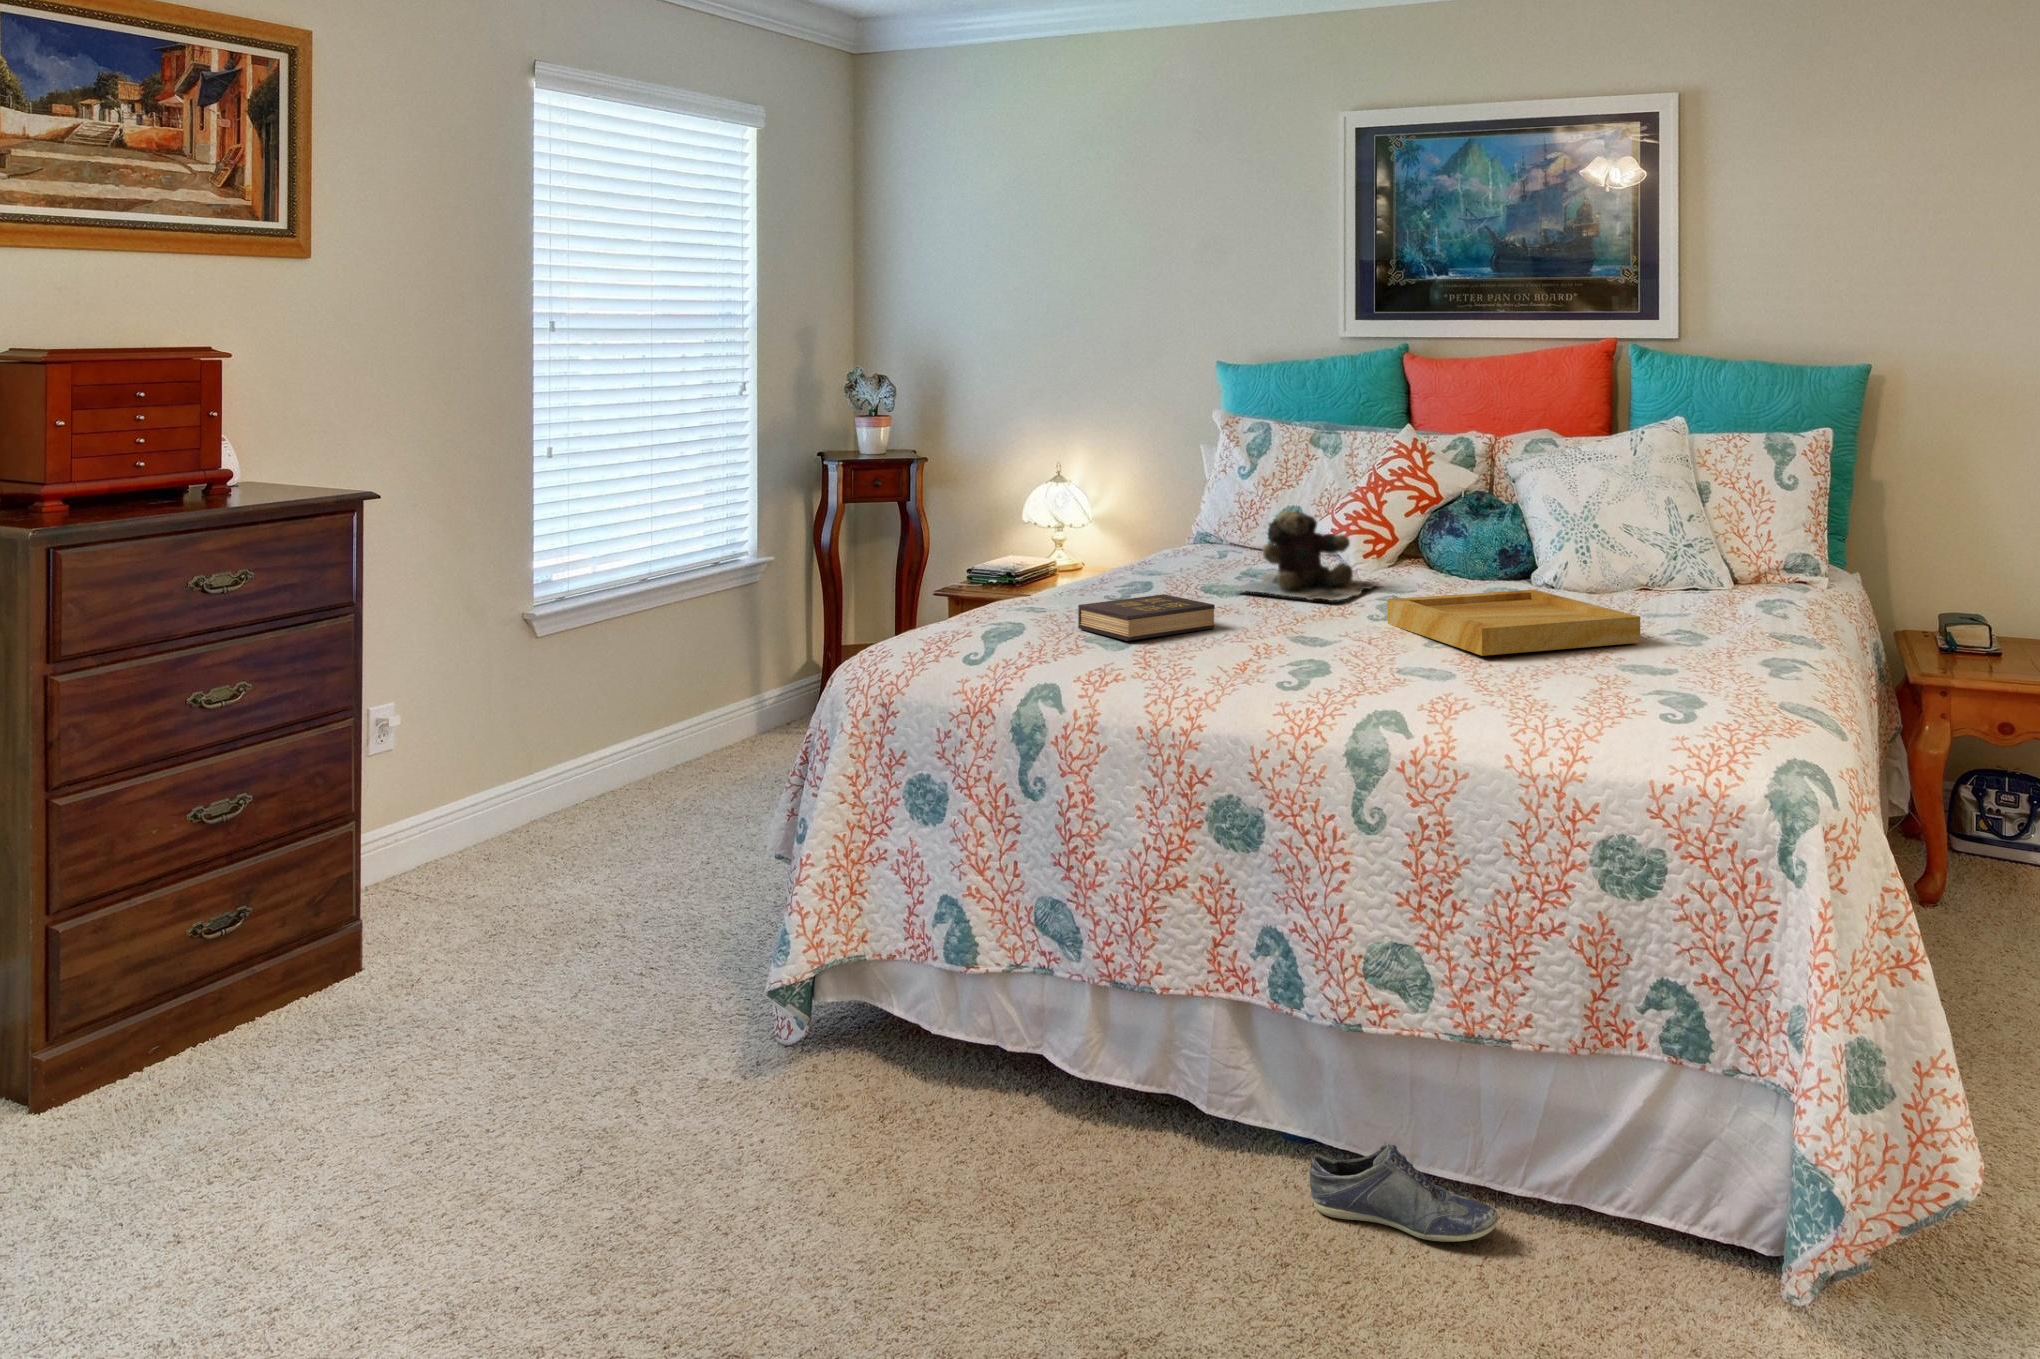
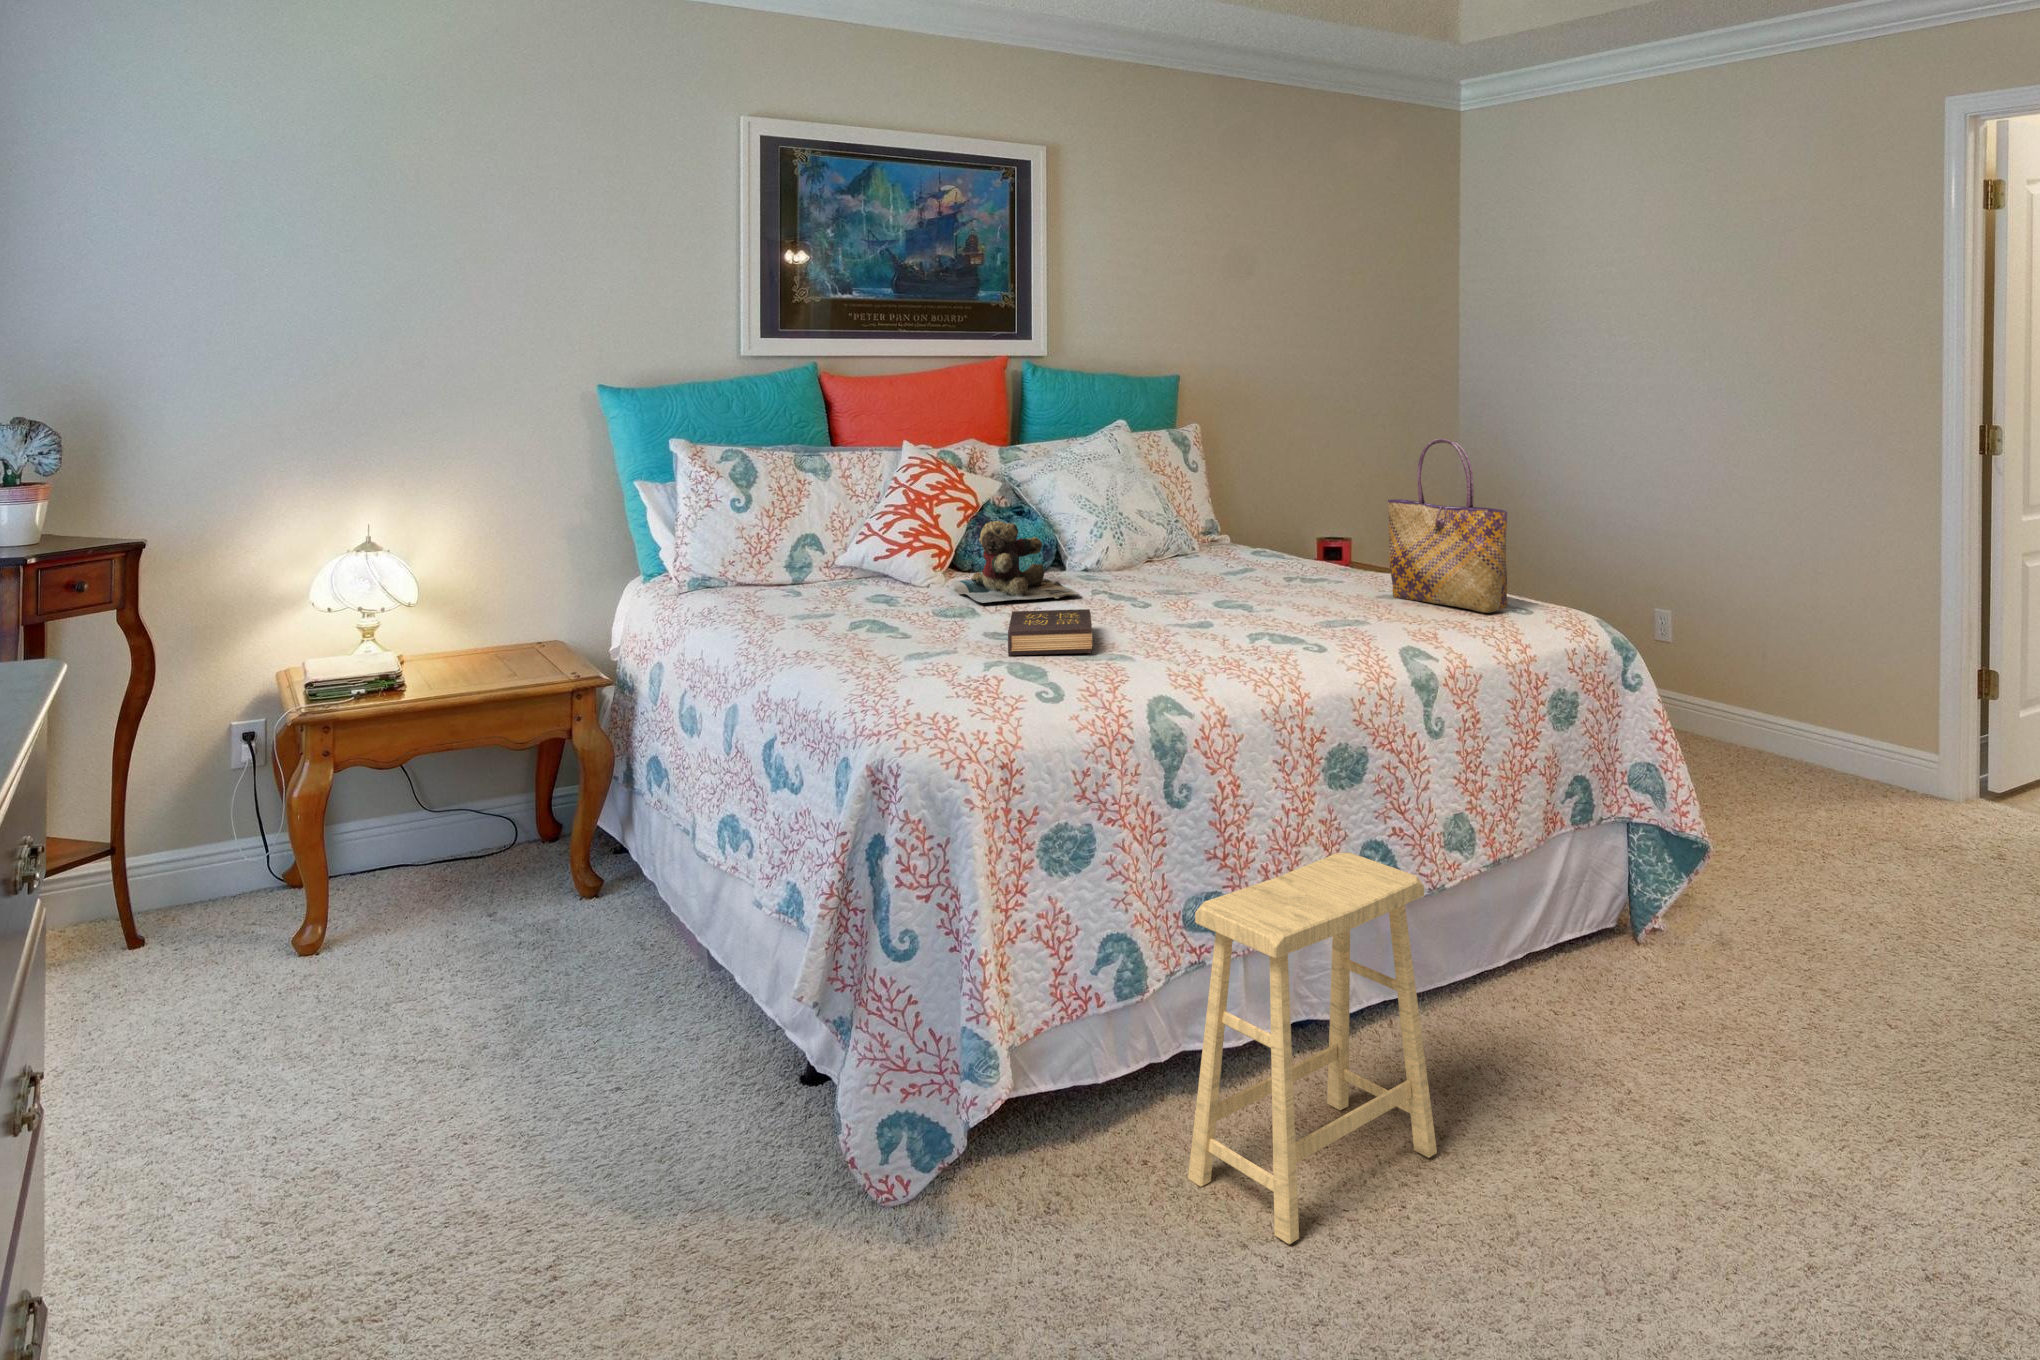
tote bag: none [1637,455,1703,710] -> present [1388,439,1507,613]
tray: present [1388,590,1640,656] -> none [1164,560,1328,607]
footstool: none [837,876,1111,1262] -> present [1188,852,1437,1245]
shoe: present [1310,1142,1498,1242] -> none [1435,964,1546,1038]

